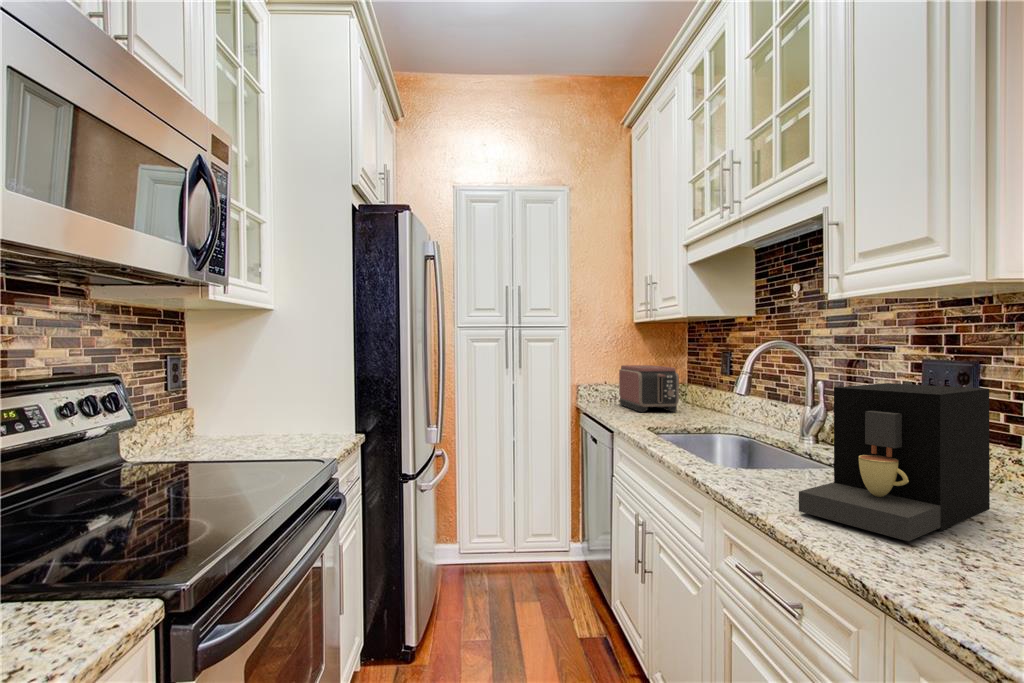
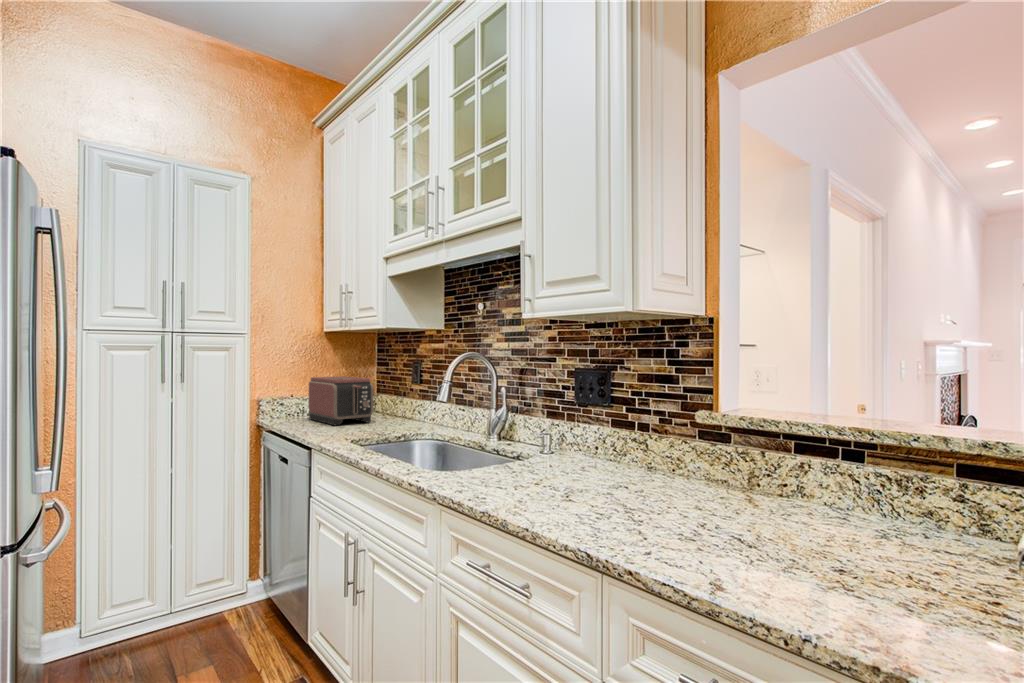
coffee maker: present [799,383,990,541] -> none [519,388,627,512]

